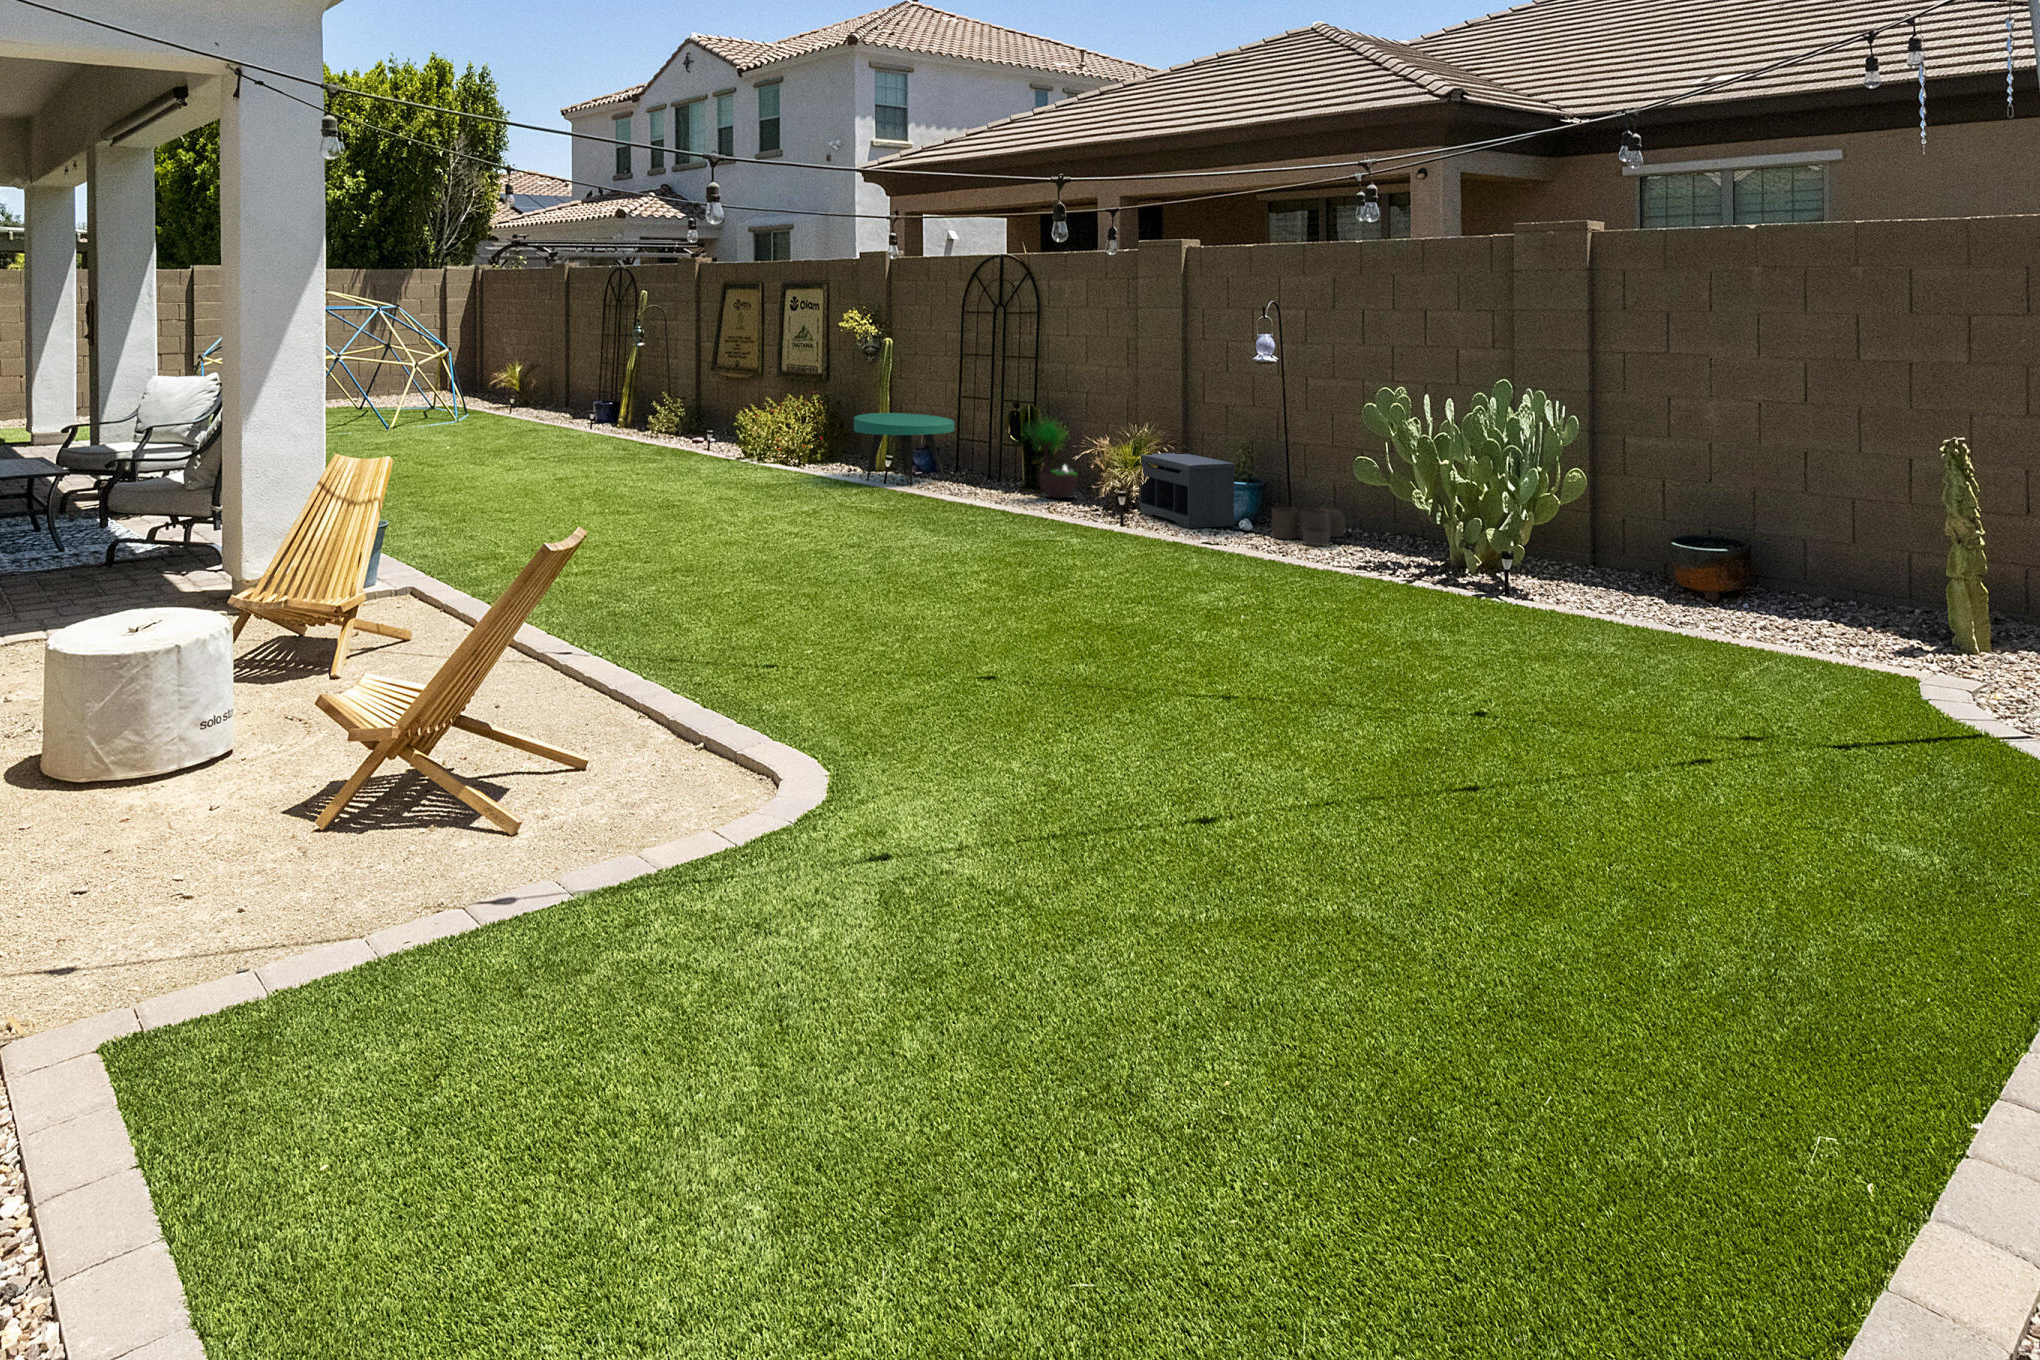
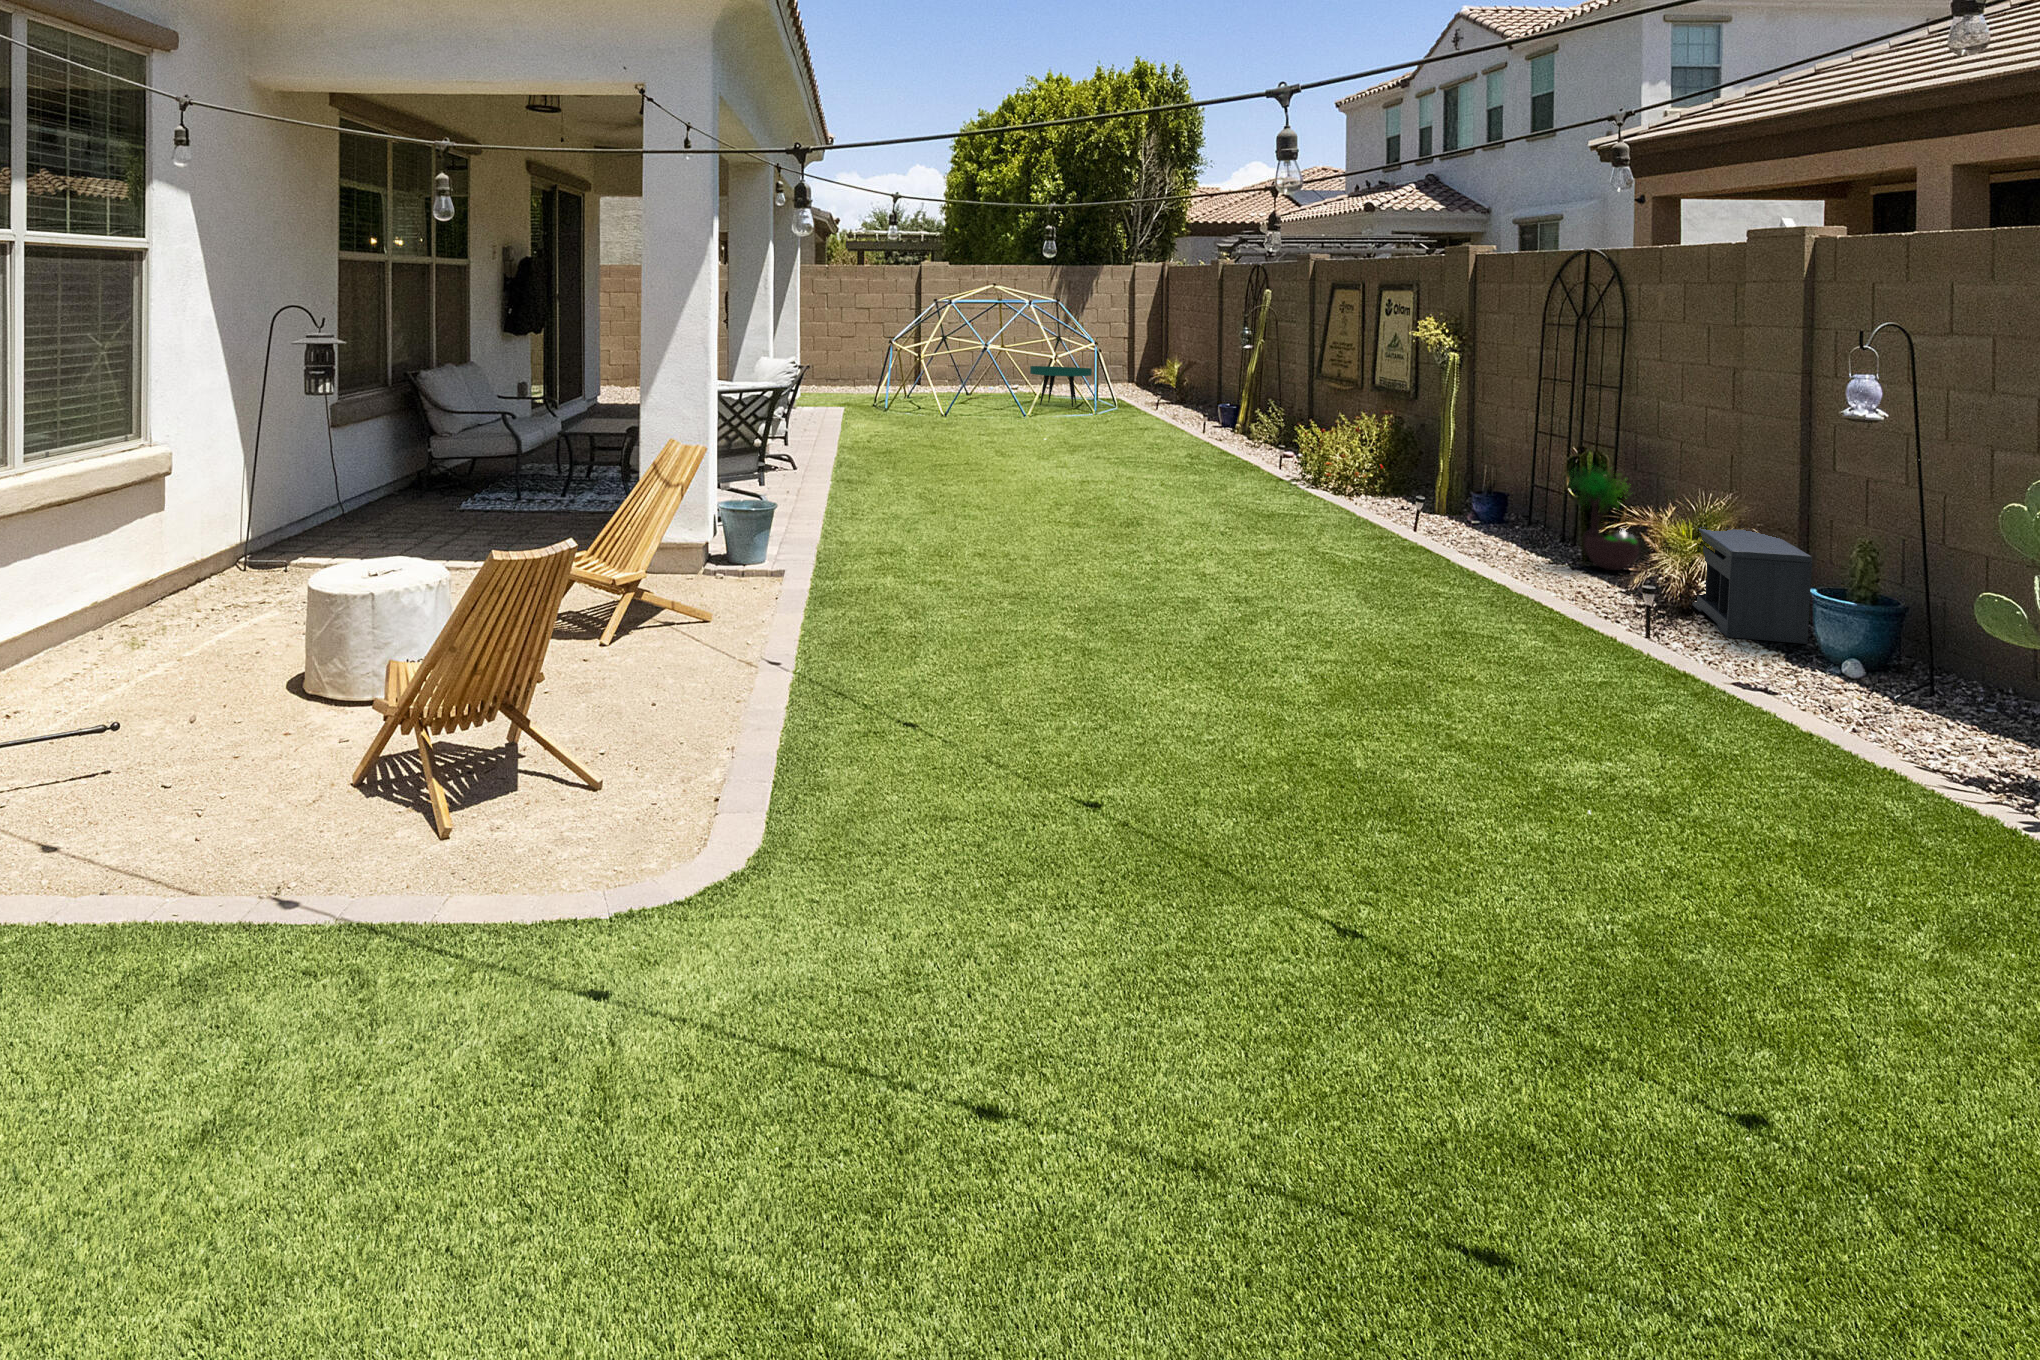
coffee table: present [854,413,954,486] -> present [1030,366,1092,407]
woven basket: present [1272,503,1345,546] -> none [1840,623,1980,698]

